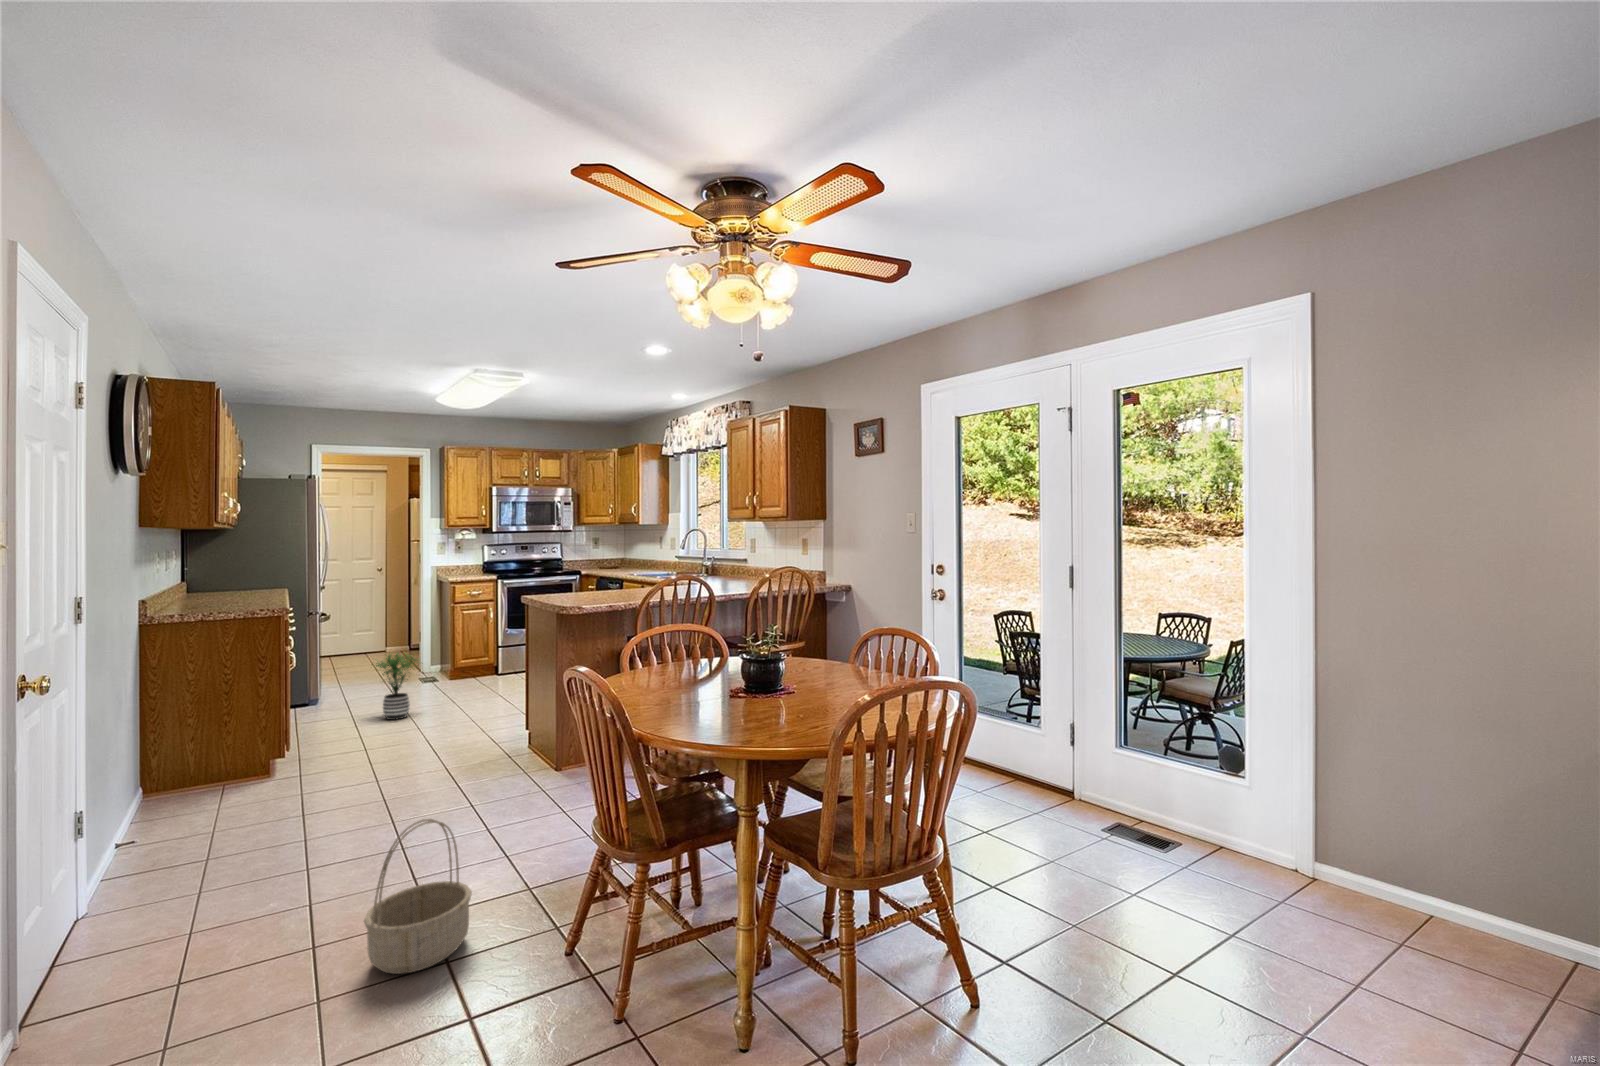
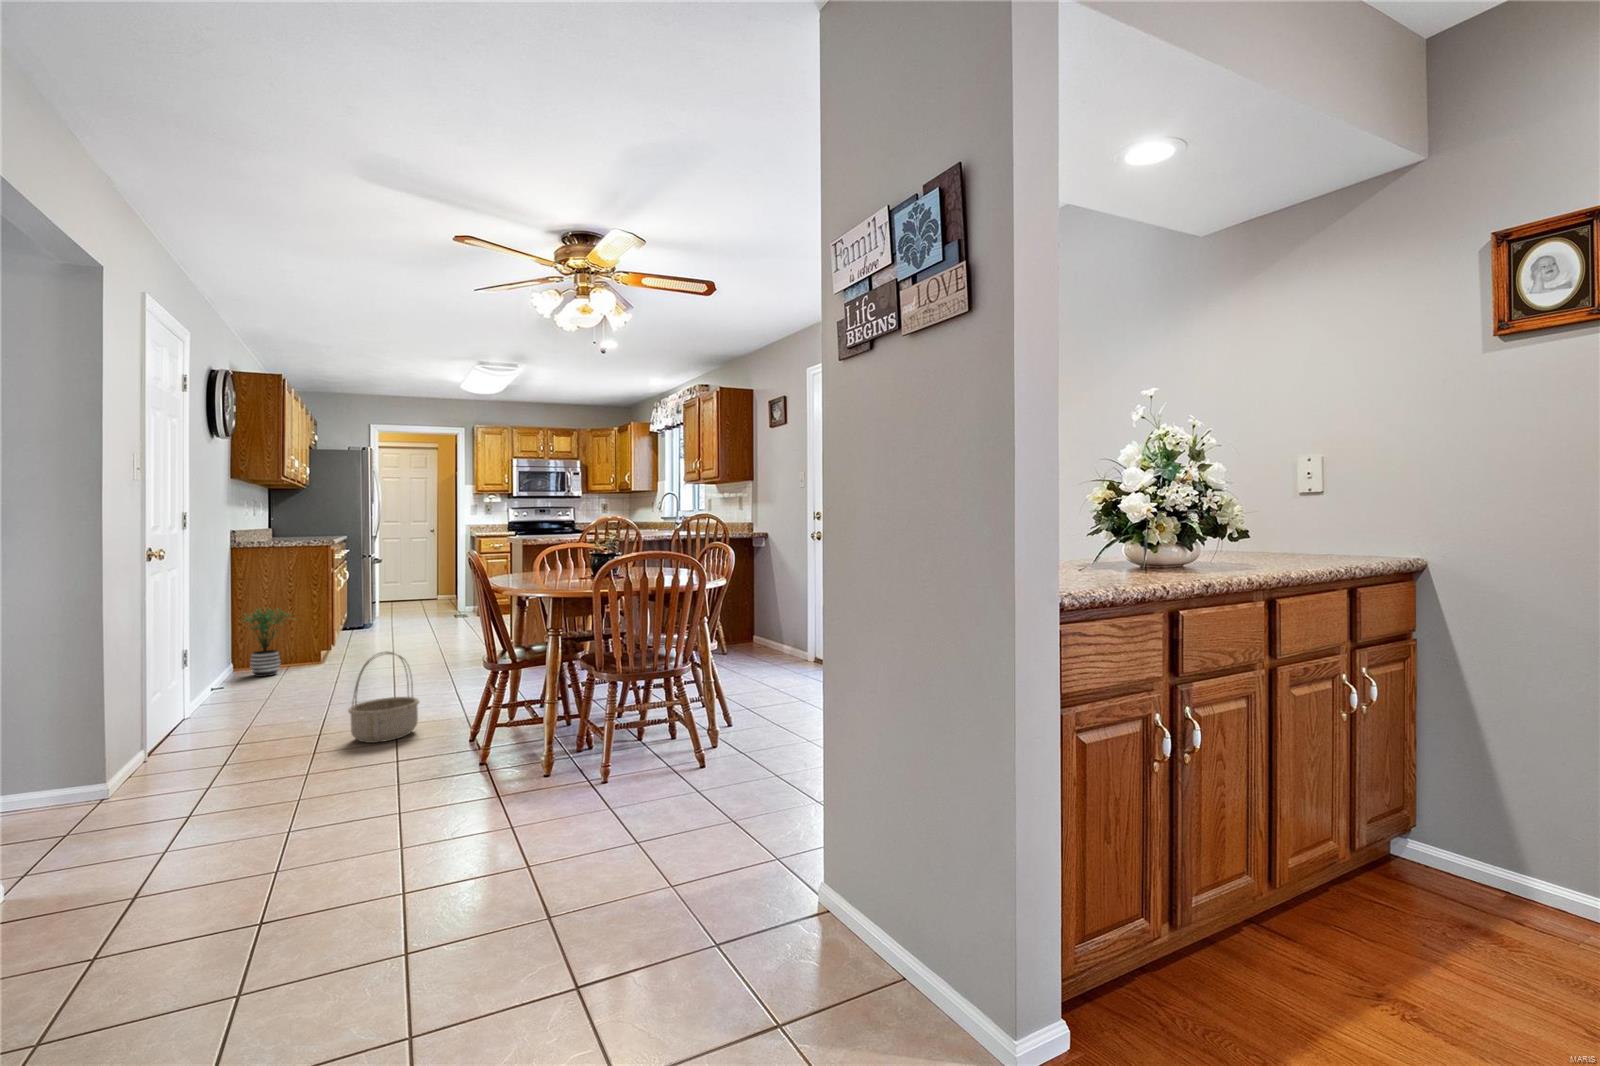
potted plant: present [376,653,418,720] -> present [242,608,291,677]

